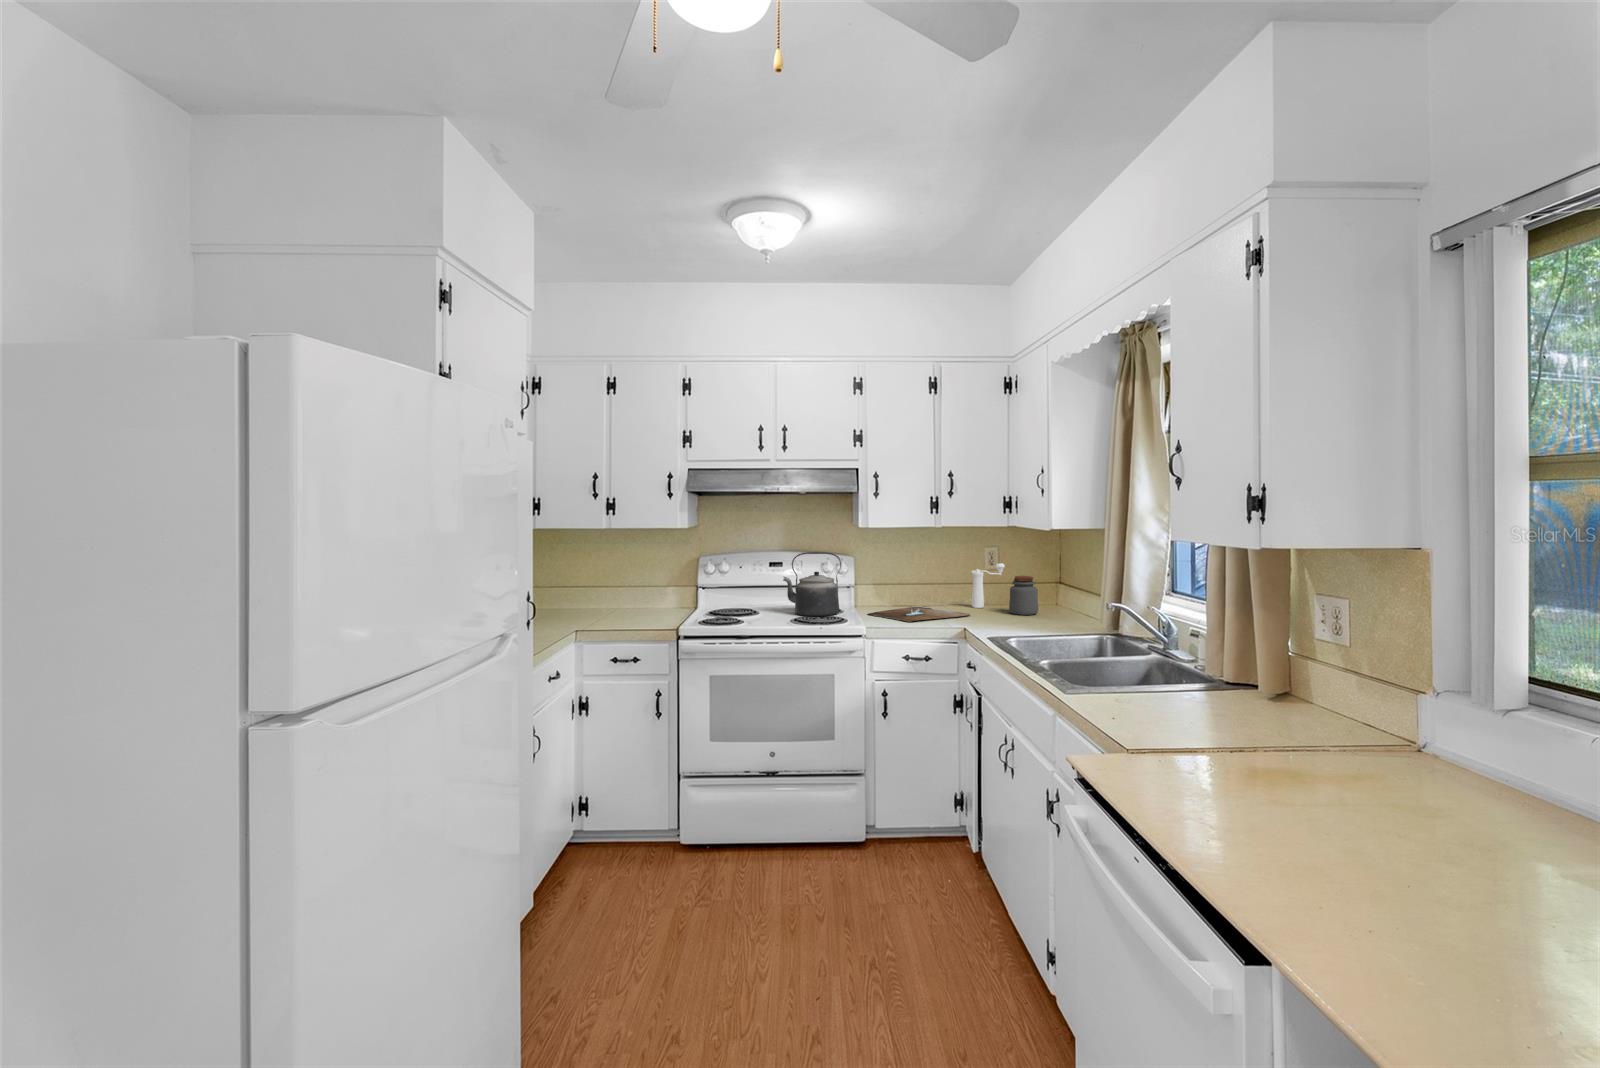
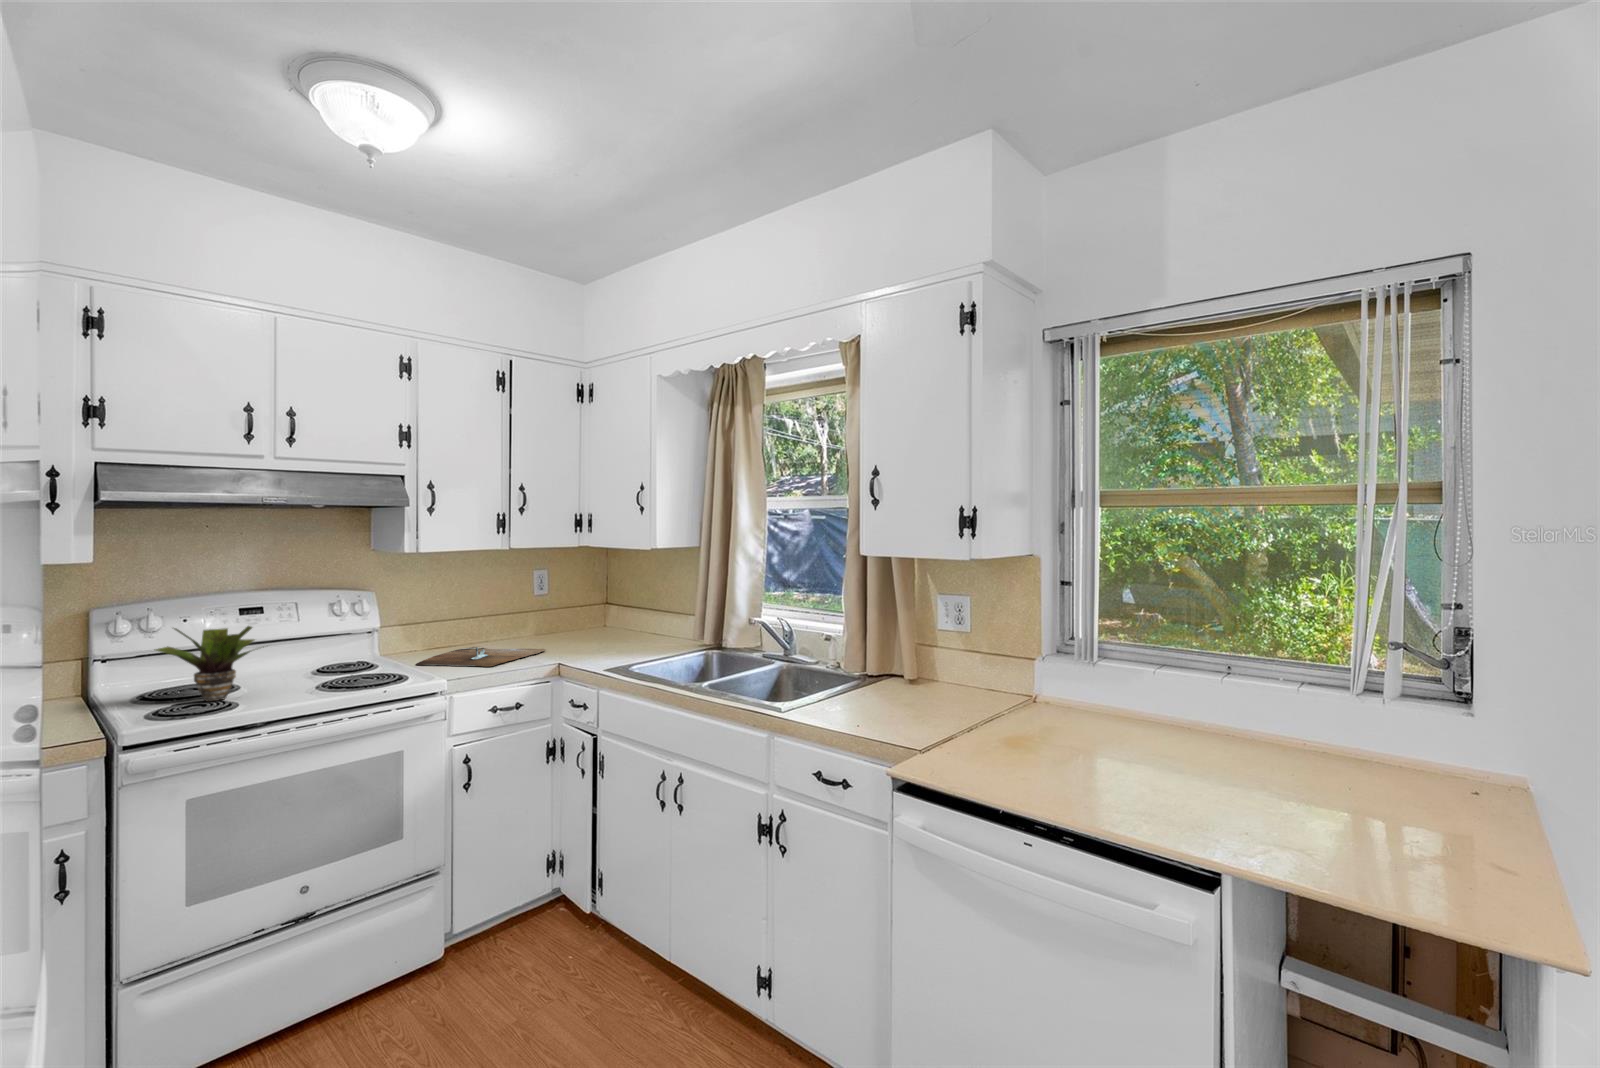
kettle: present [783,552,841,616] -> none [280,586,377,678]
pepper mill: present [971,564,1005,608] -> none [527,590,562,642]
potted plant: none [710,572,763,621] -> present [156,626,264,701]
jar: present [1009,576,1038,615] -> none [579,601,610,644]

